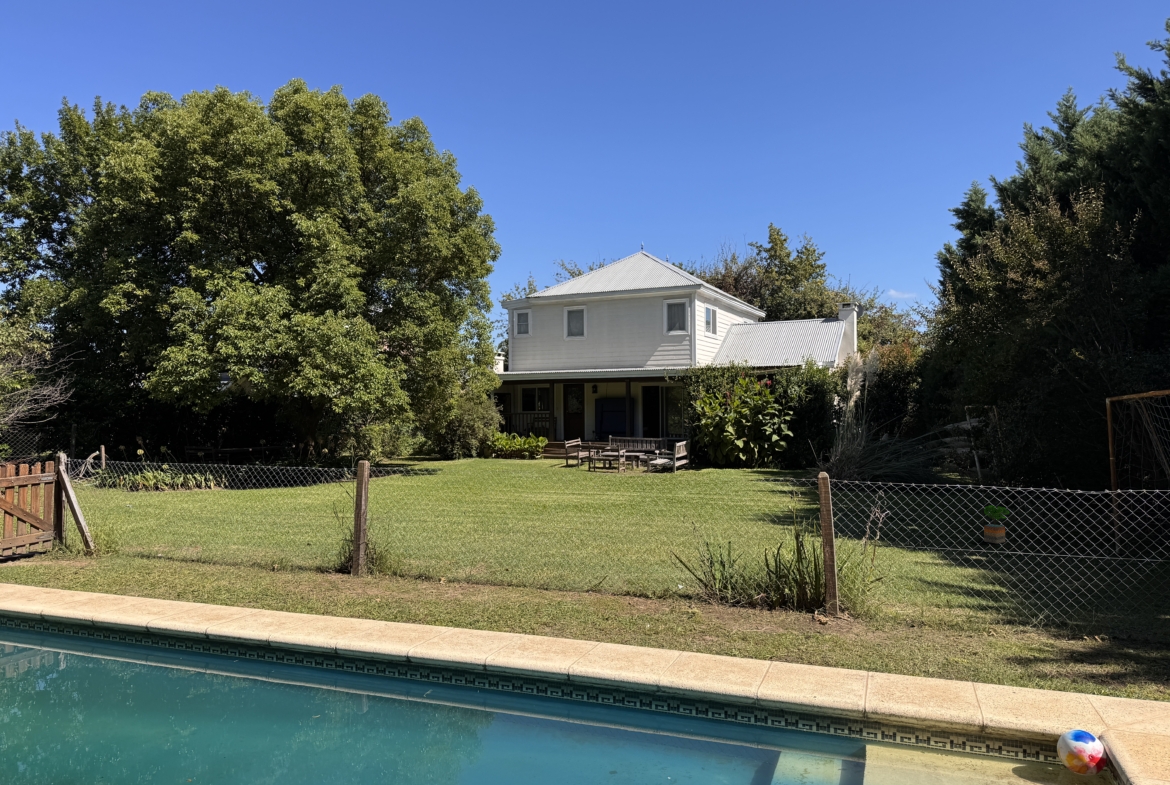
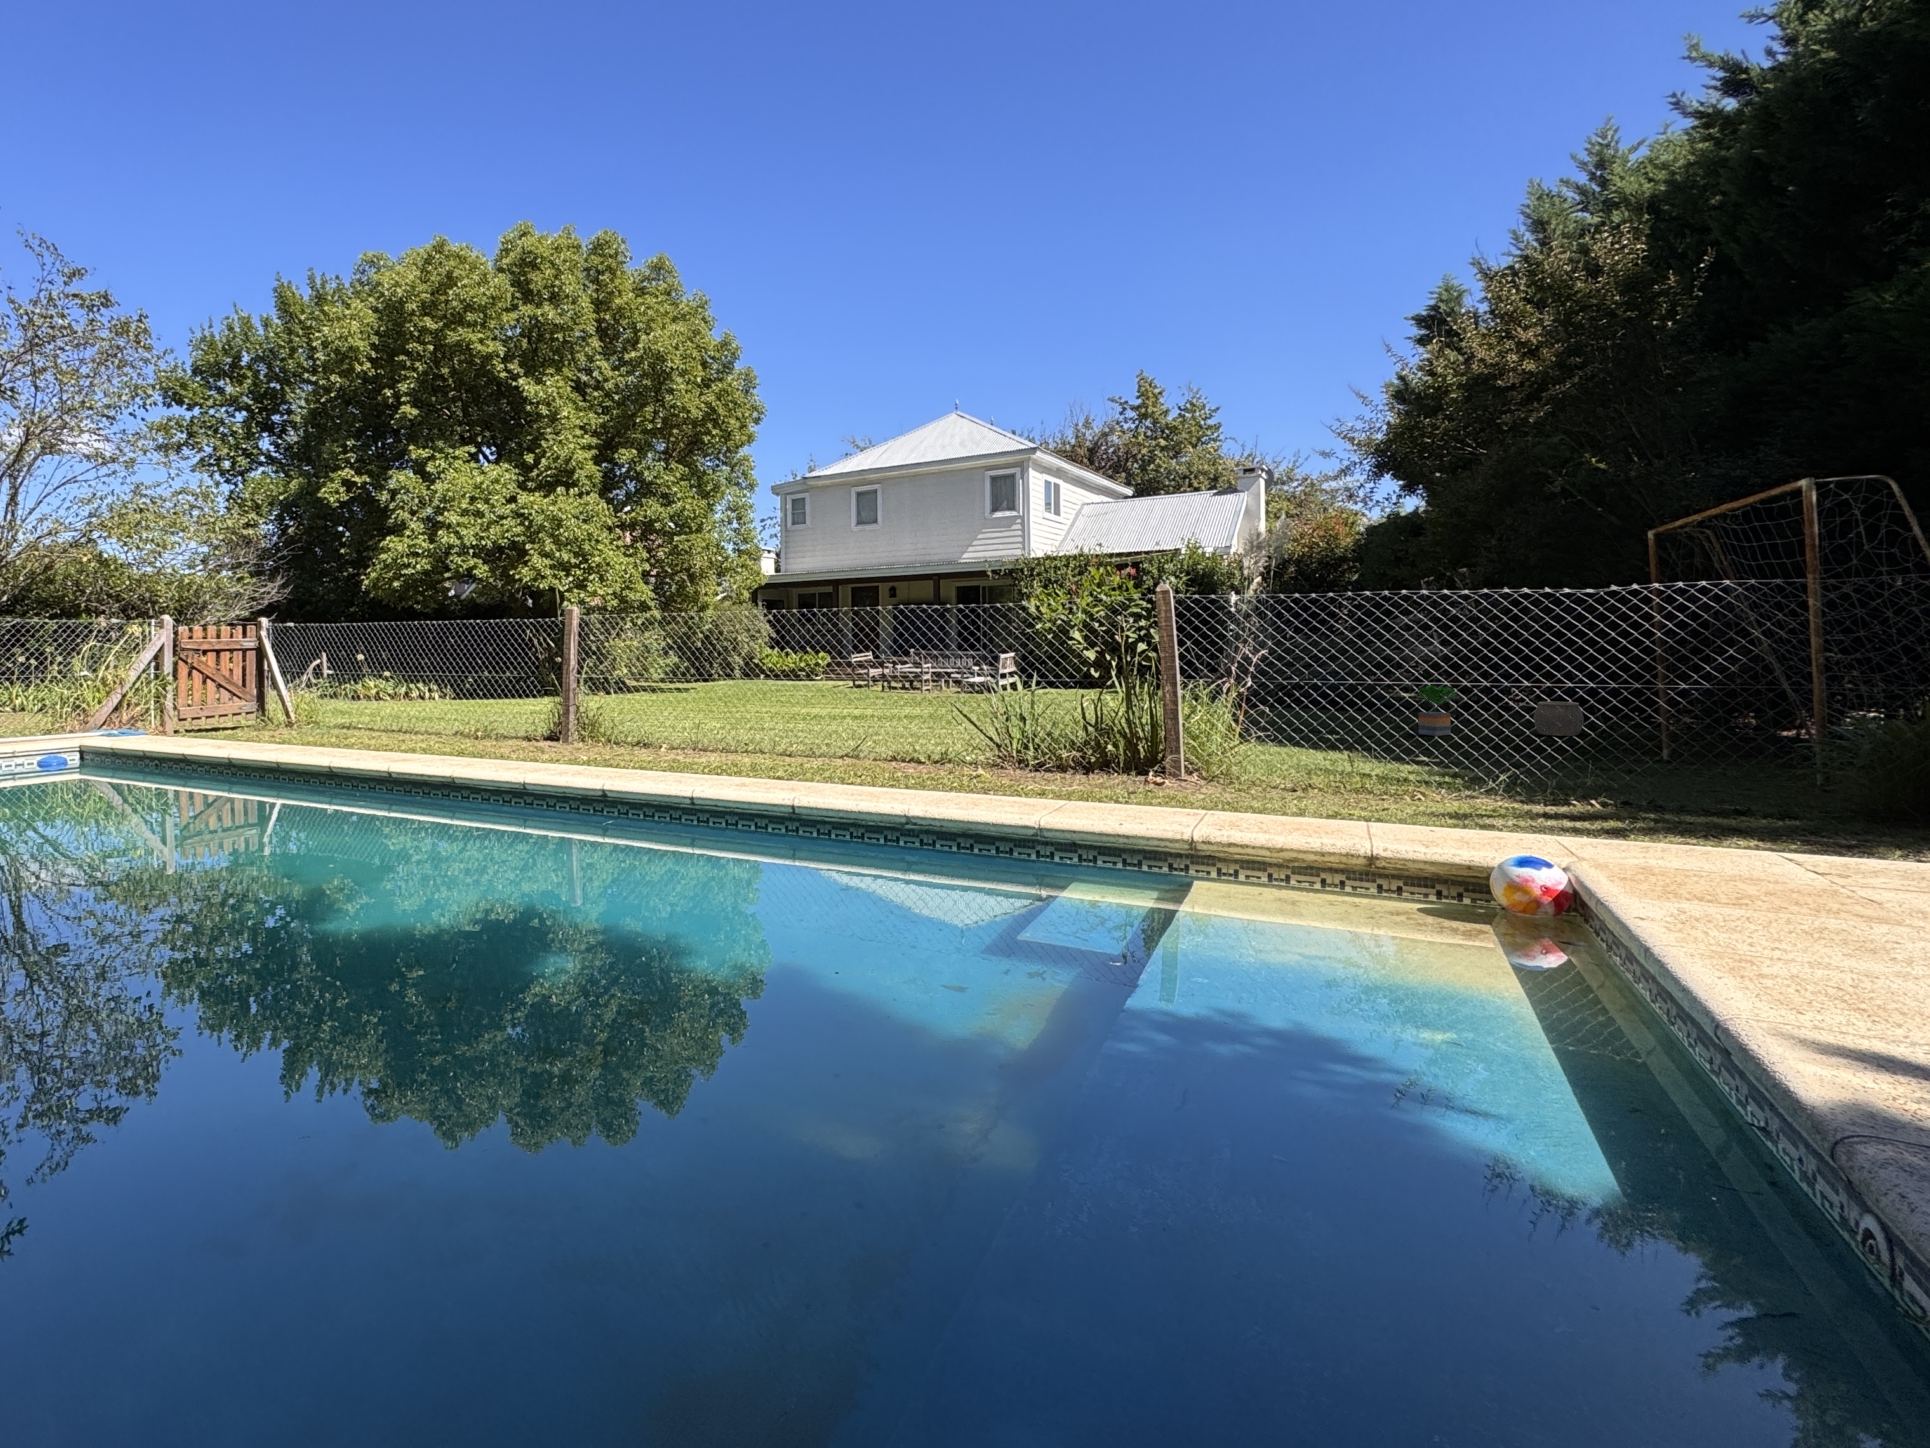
woven basket: none [1061,521,1093,548] -> present [1534,702,1584,736]

